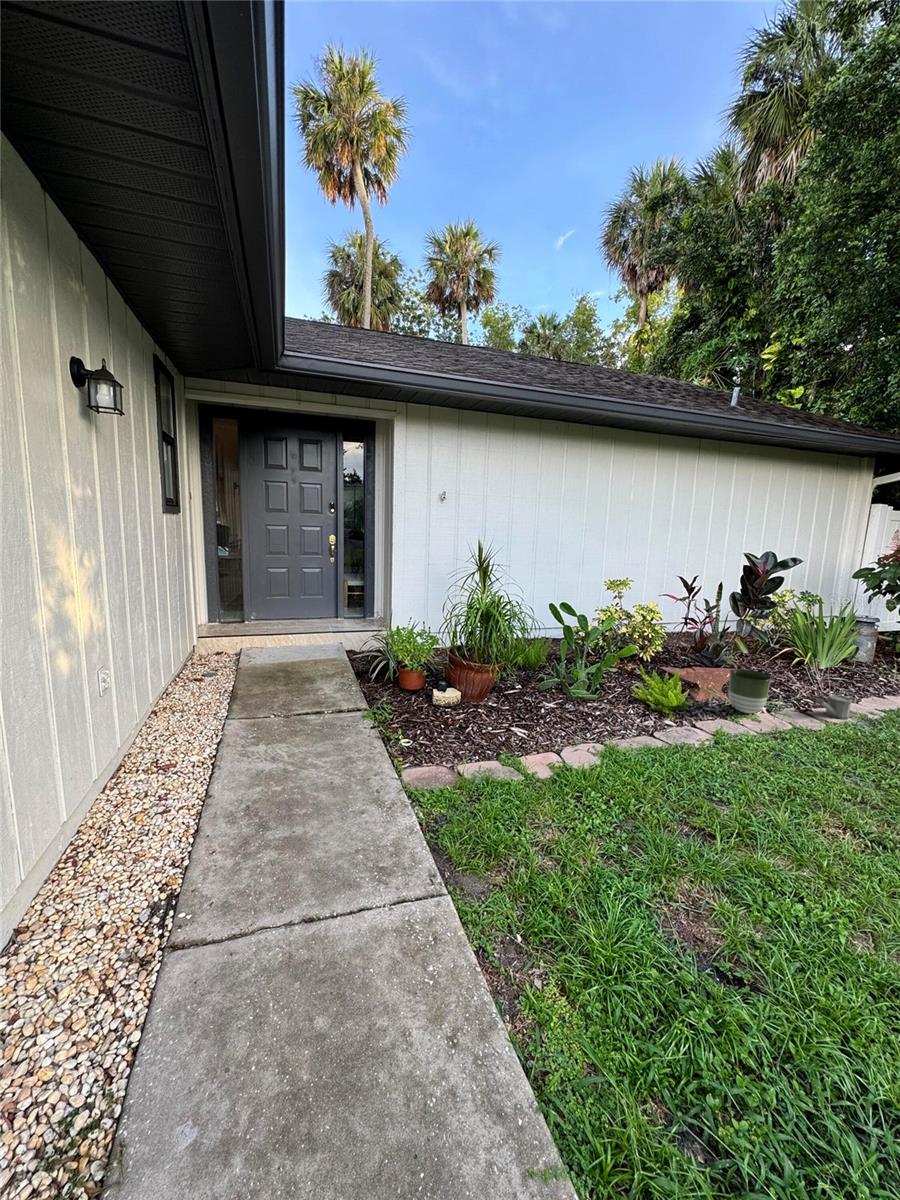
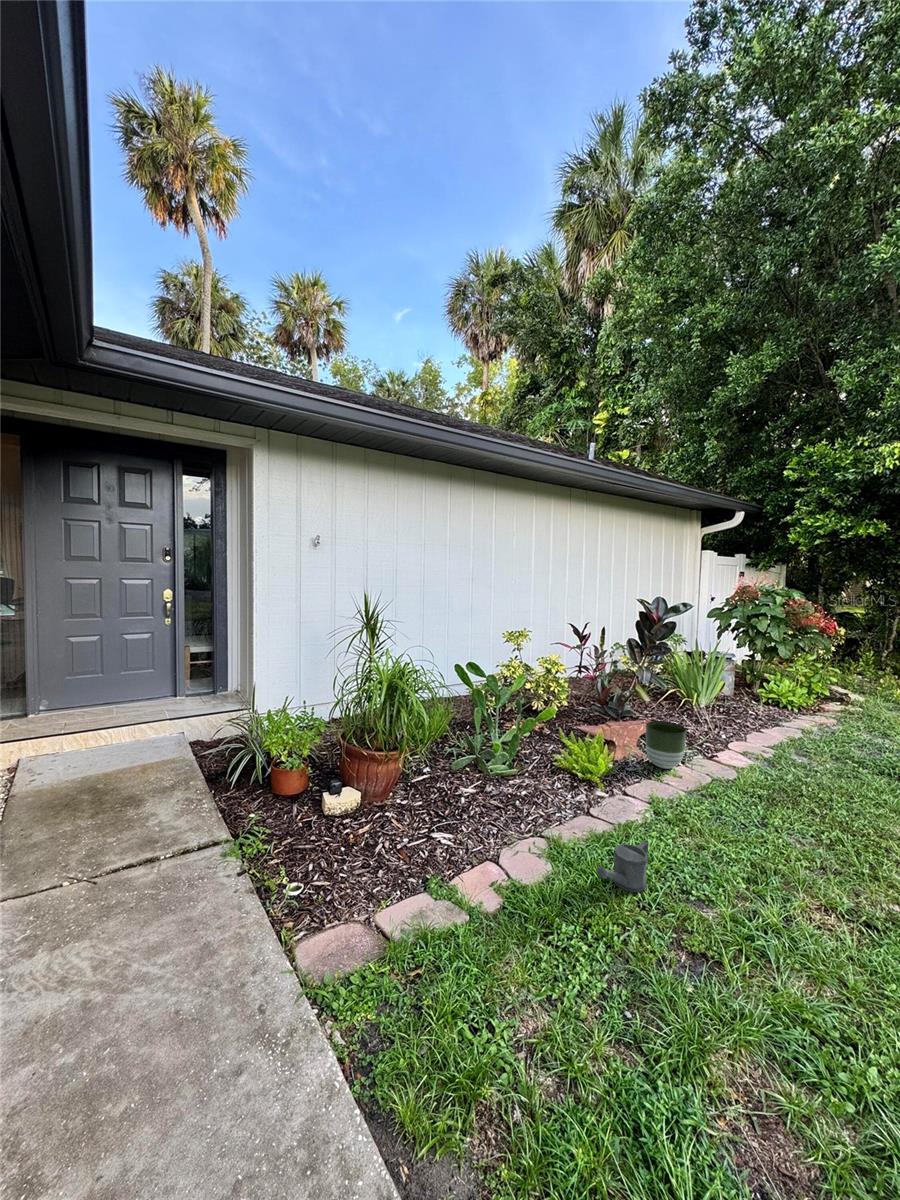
watering can: present [817,695,853,719] -> present [597,841,648,893]

